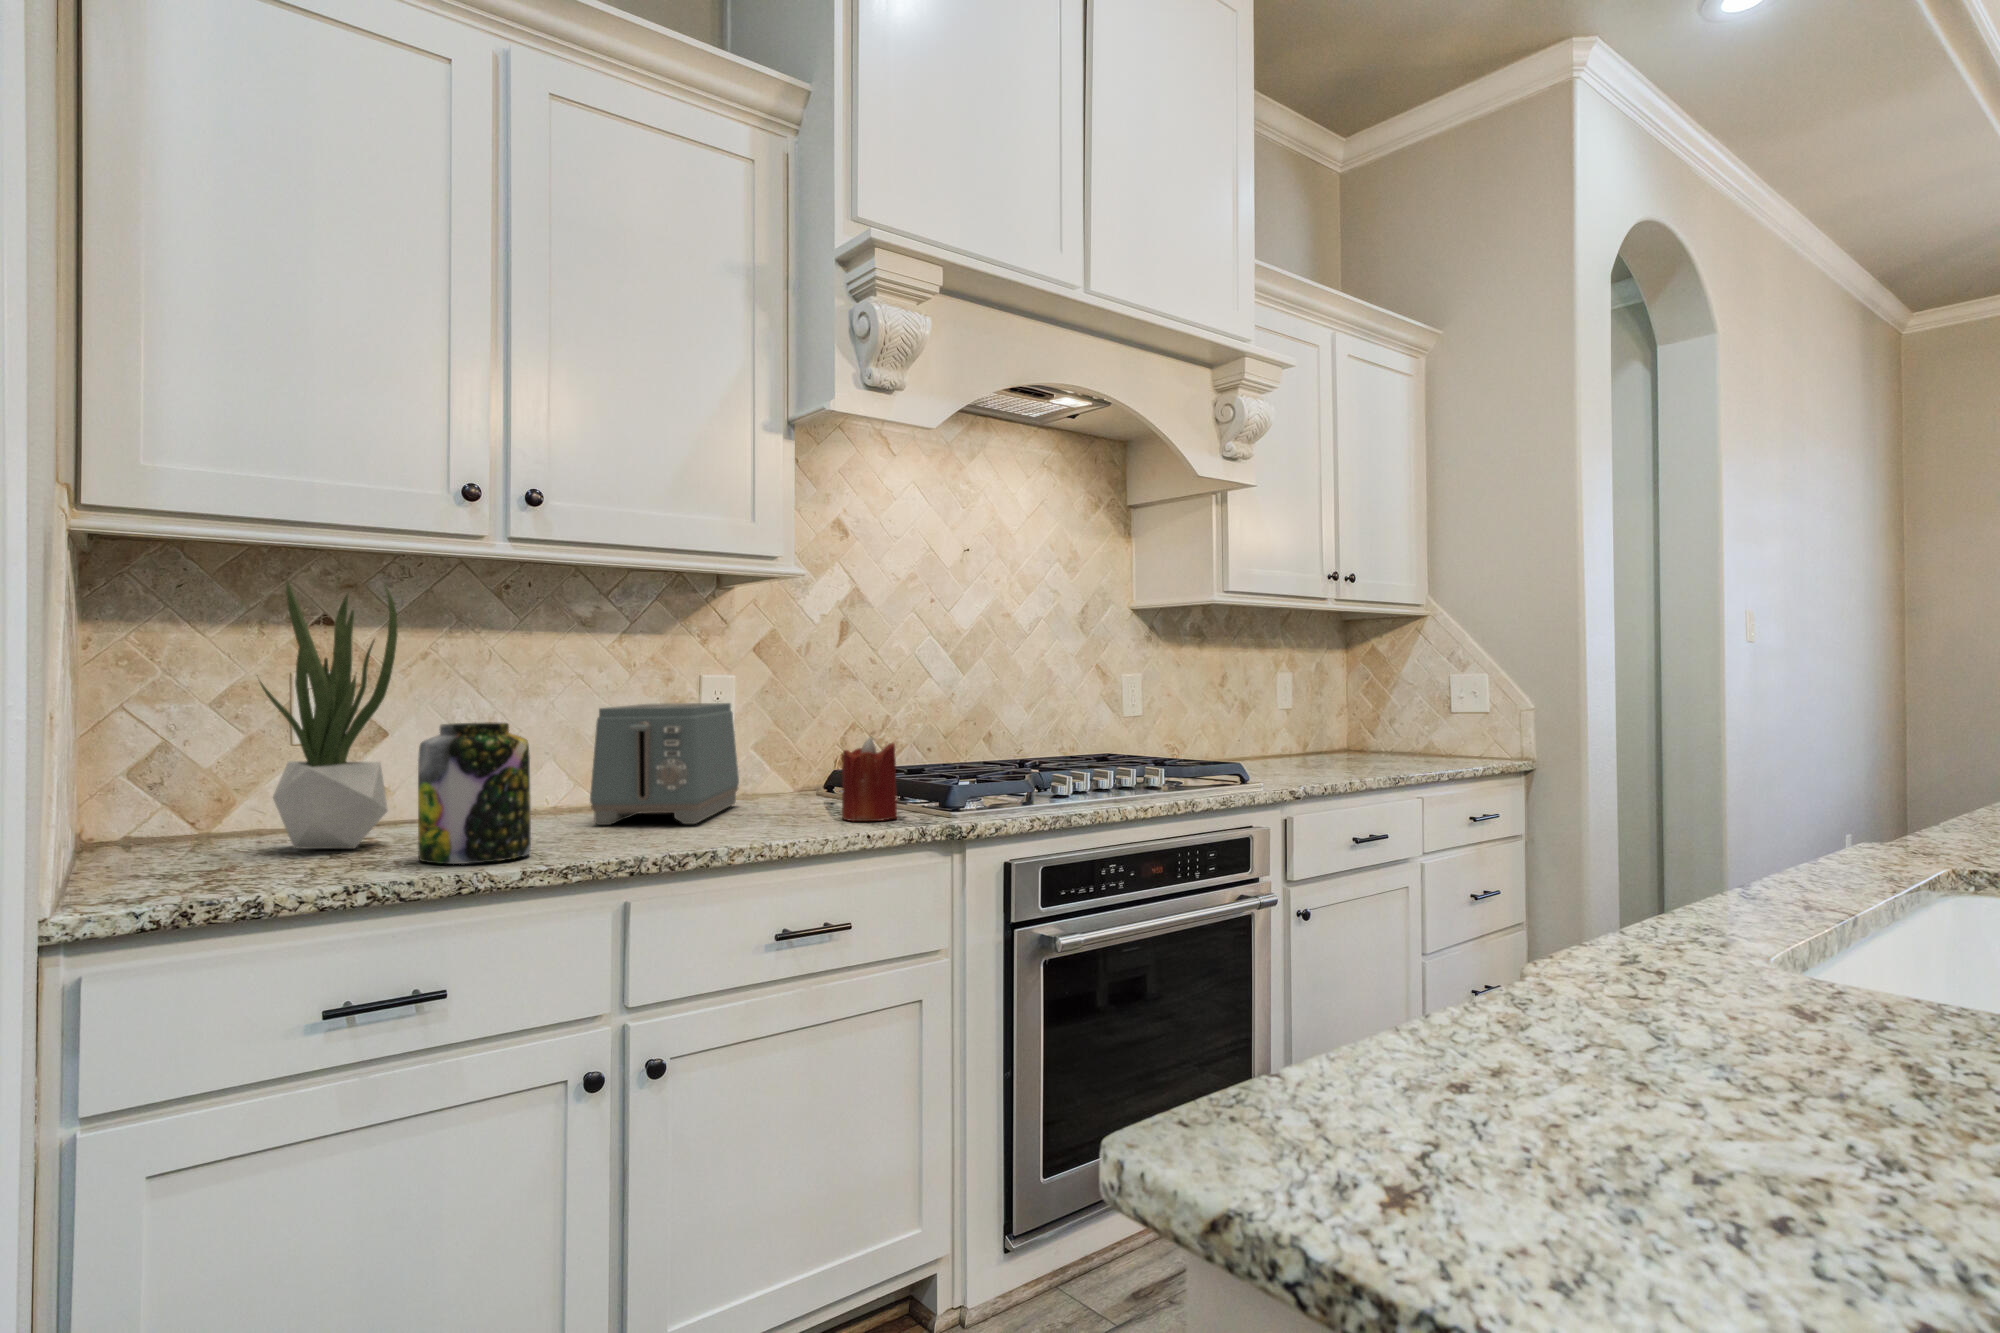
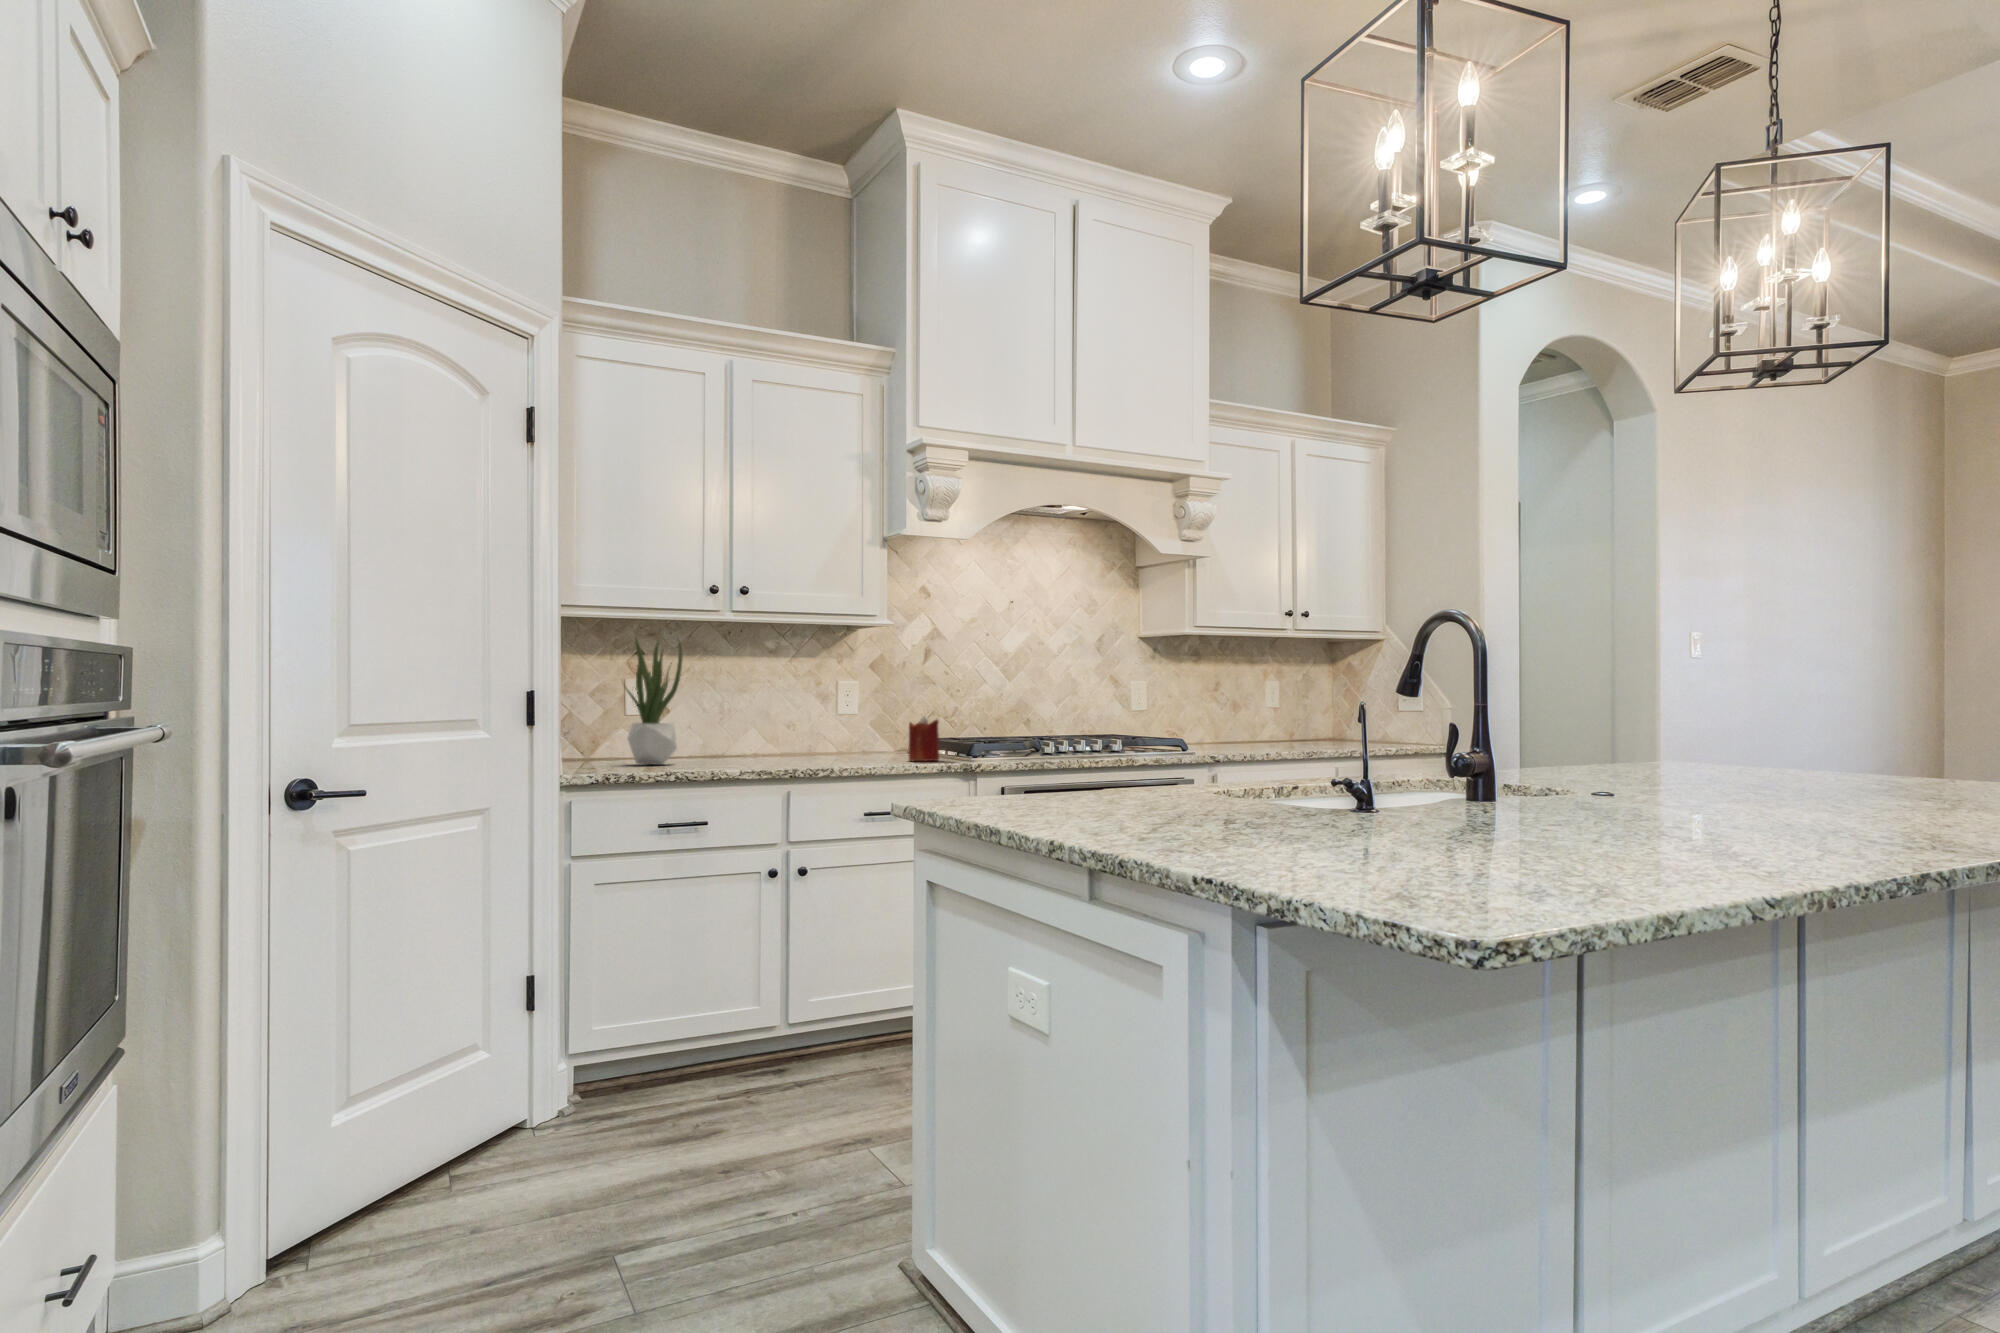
toaster: present [590,703,739,825] -> none [774,698,858,761]
jar: present [418,723,531,864] -> none [694,702,744,768]

